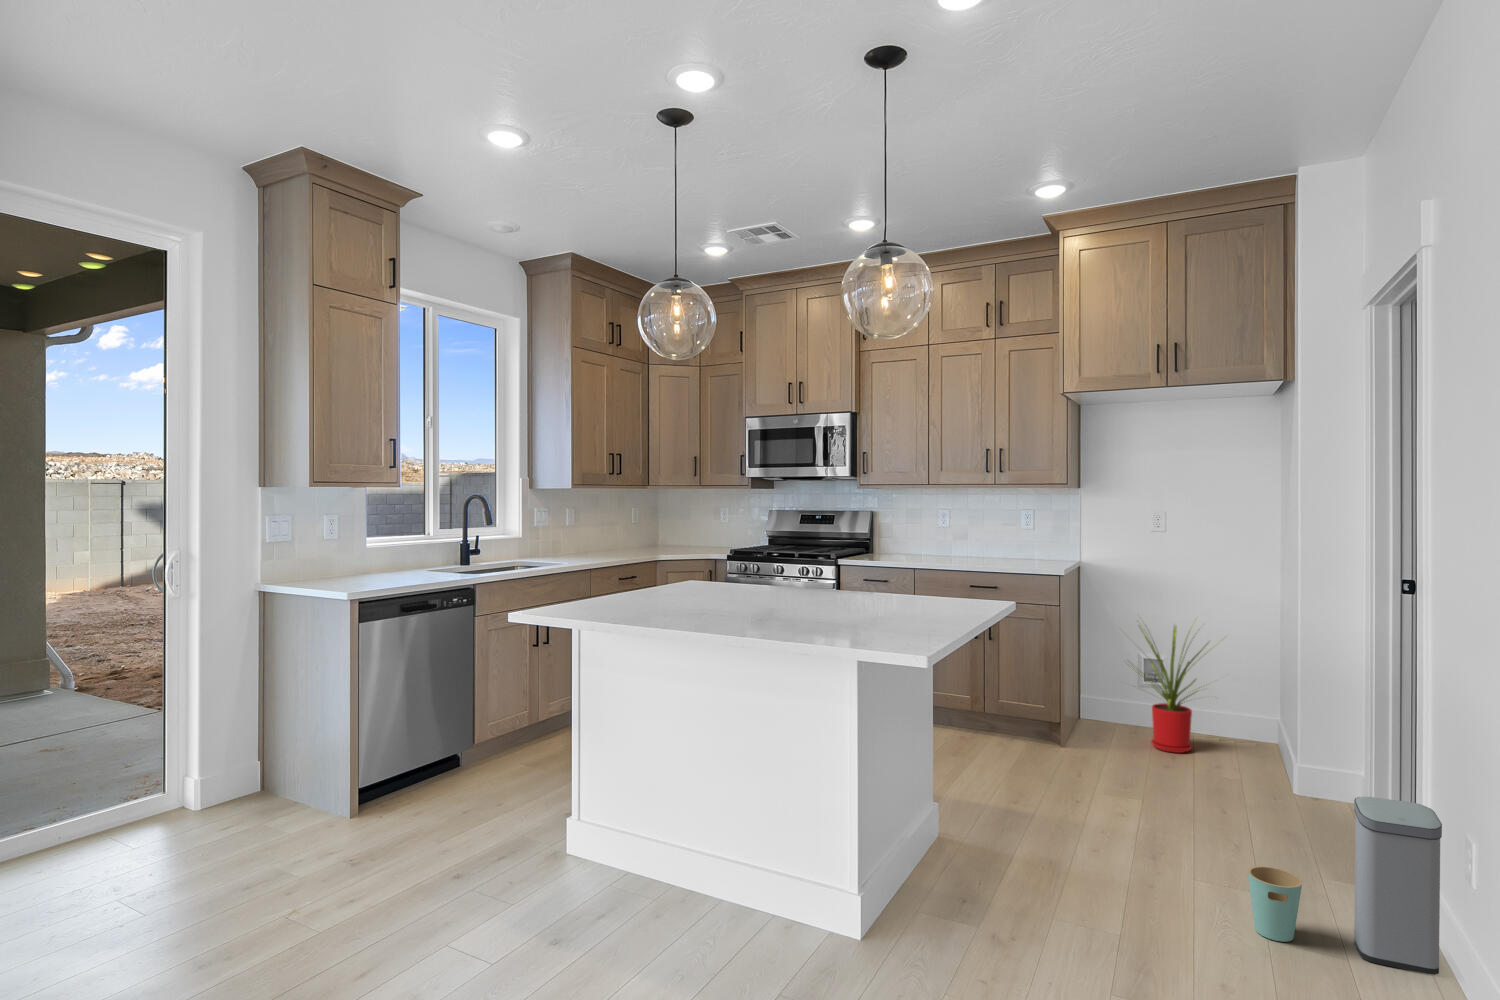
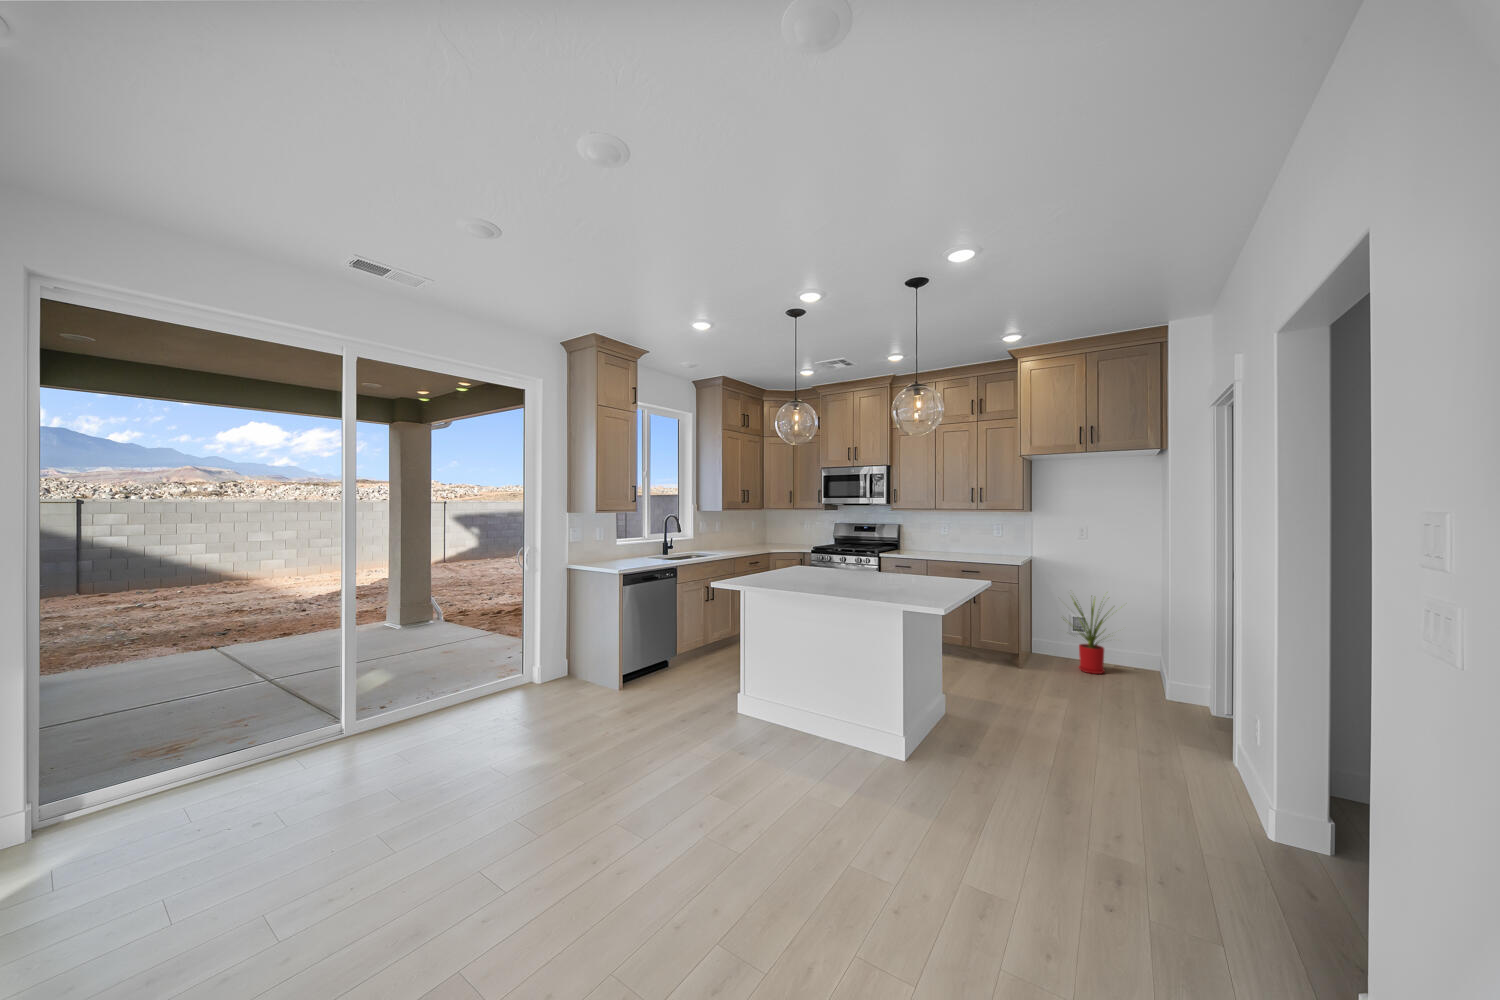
trash can: present [1248,797,1442,975] -> none [1125,693,1237,793]

